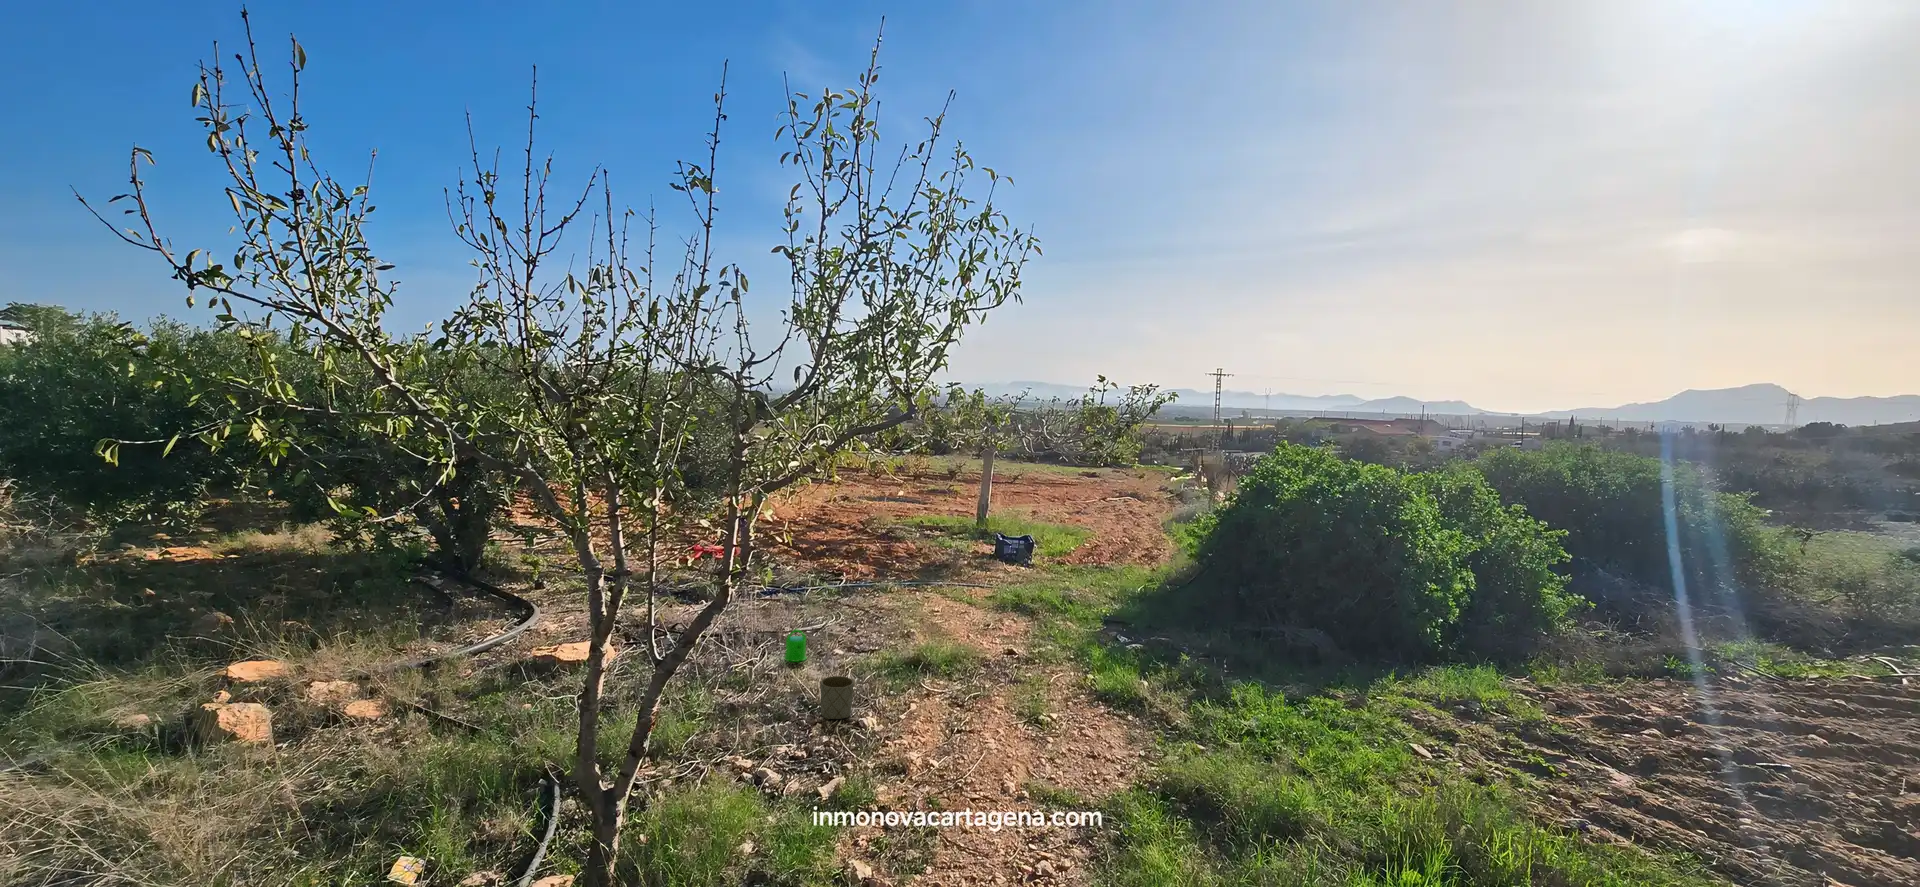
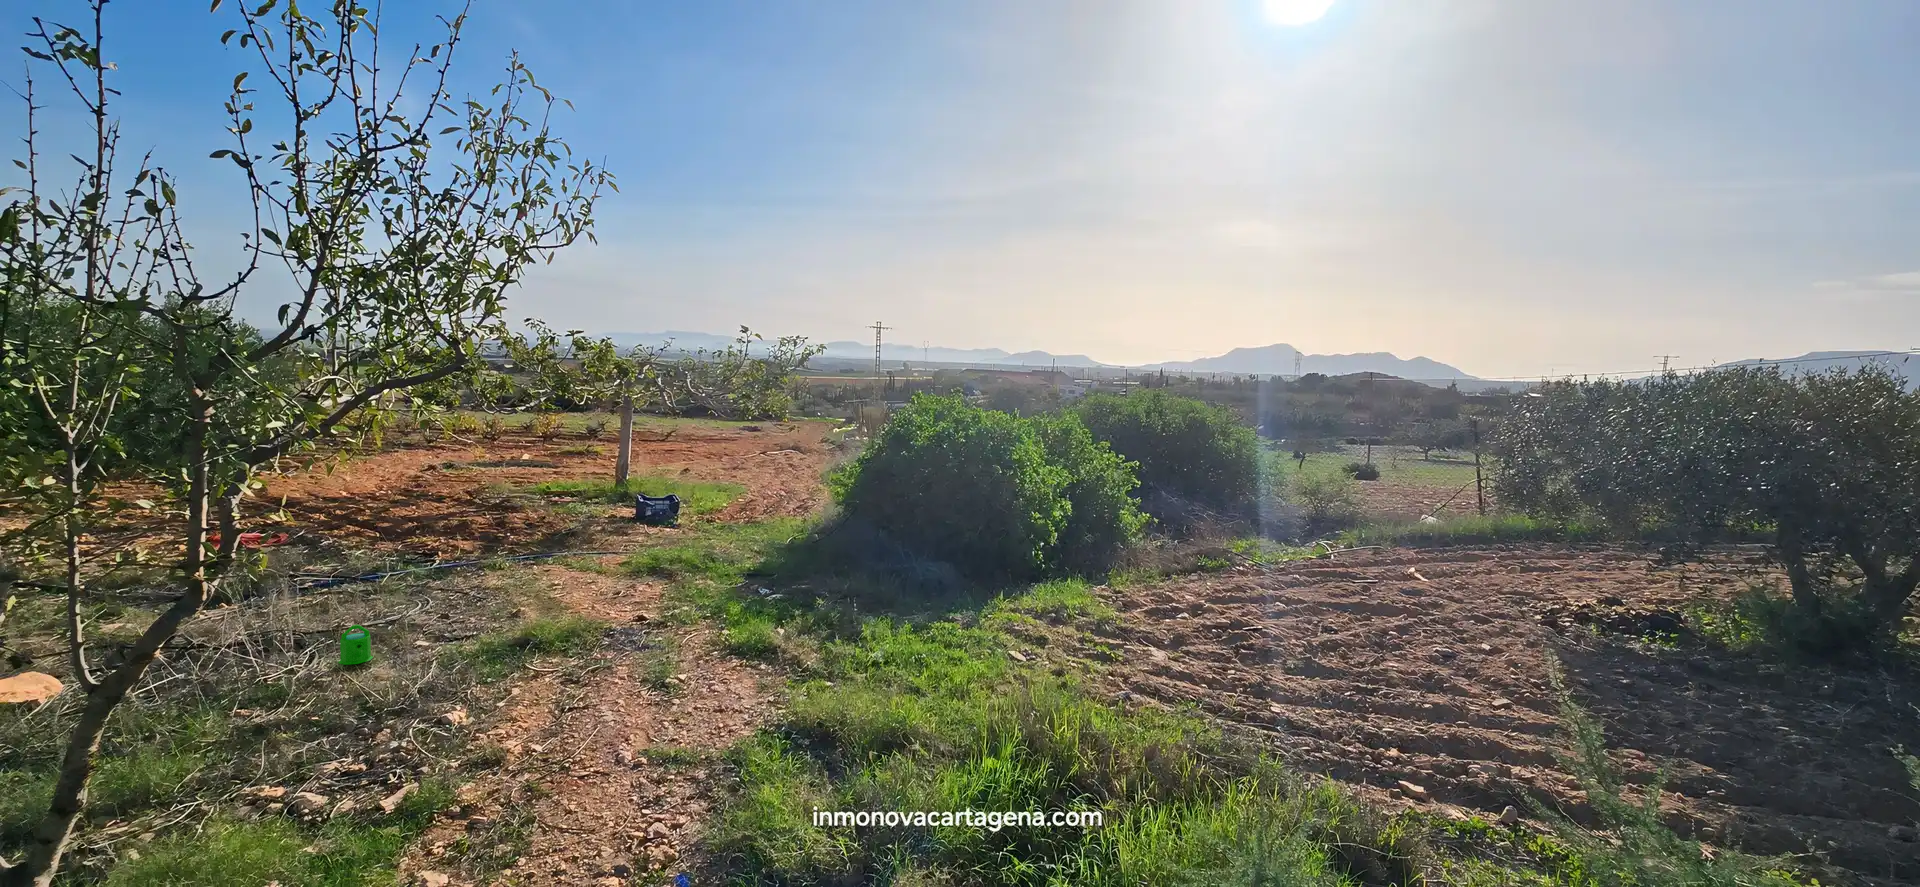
planter: present [821,676,854,720] -> none [386,672,432,724]

